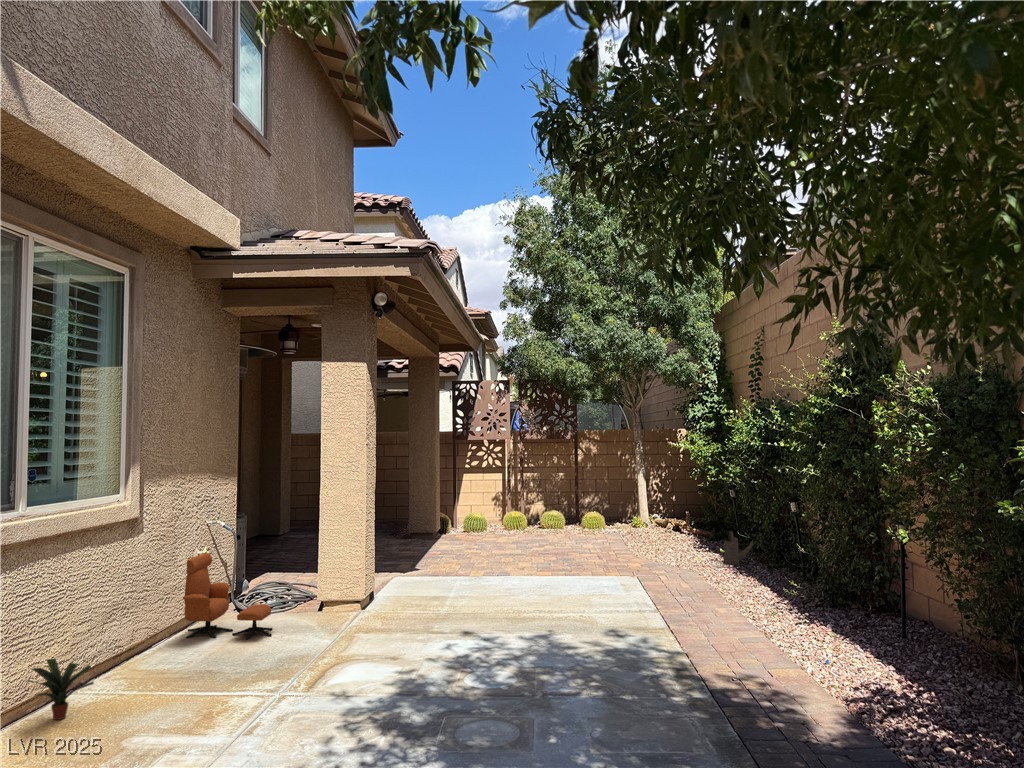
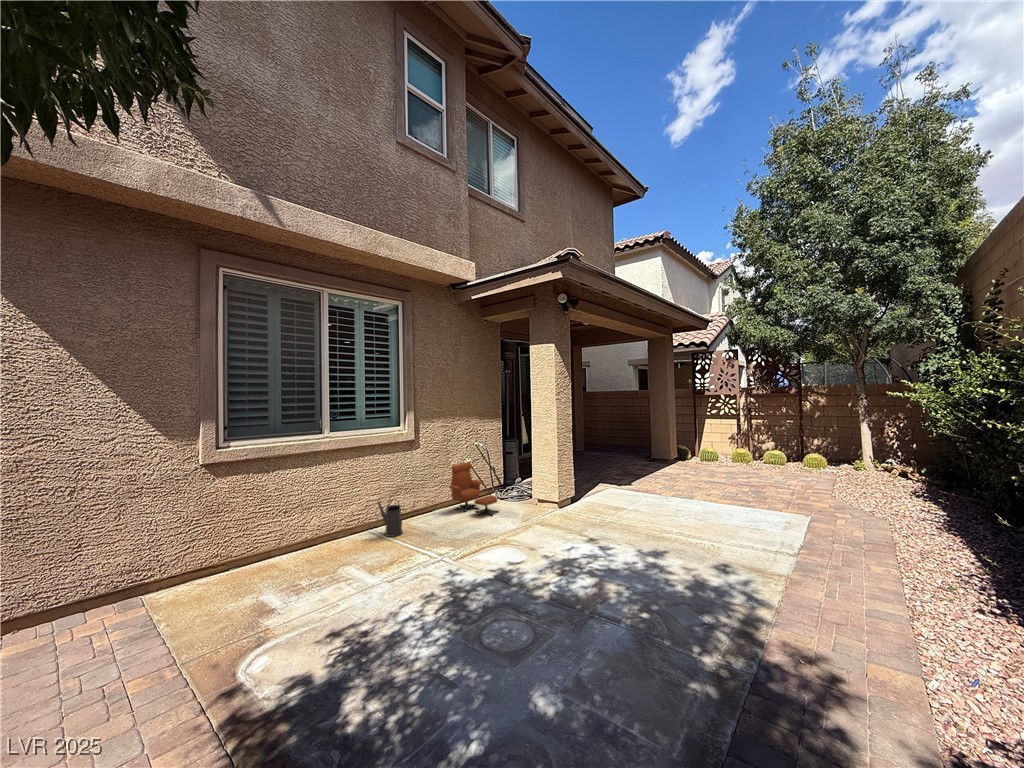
watering can: present [718,532,753,565] -> present [377,501,403,537]
potted plant: present [28,659,94,720] -> none [318,513,355,546]

